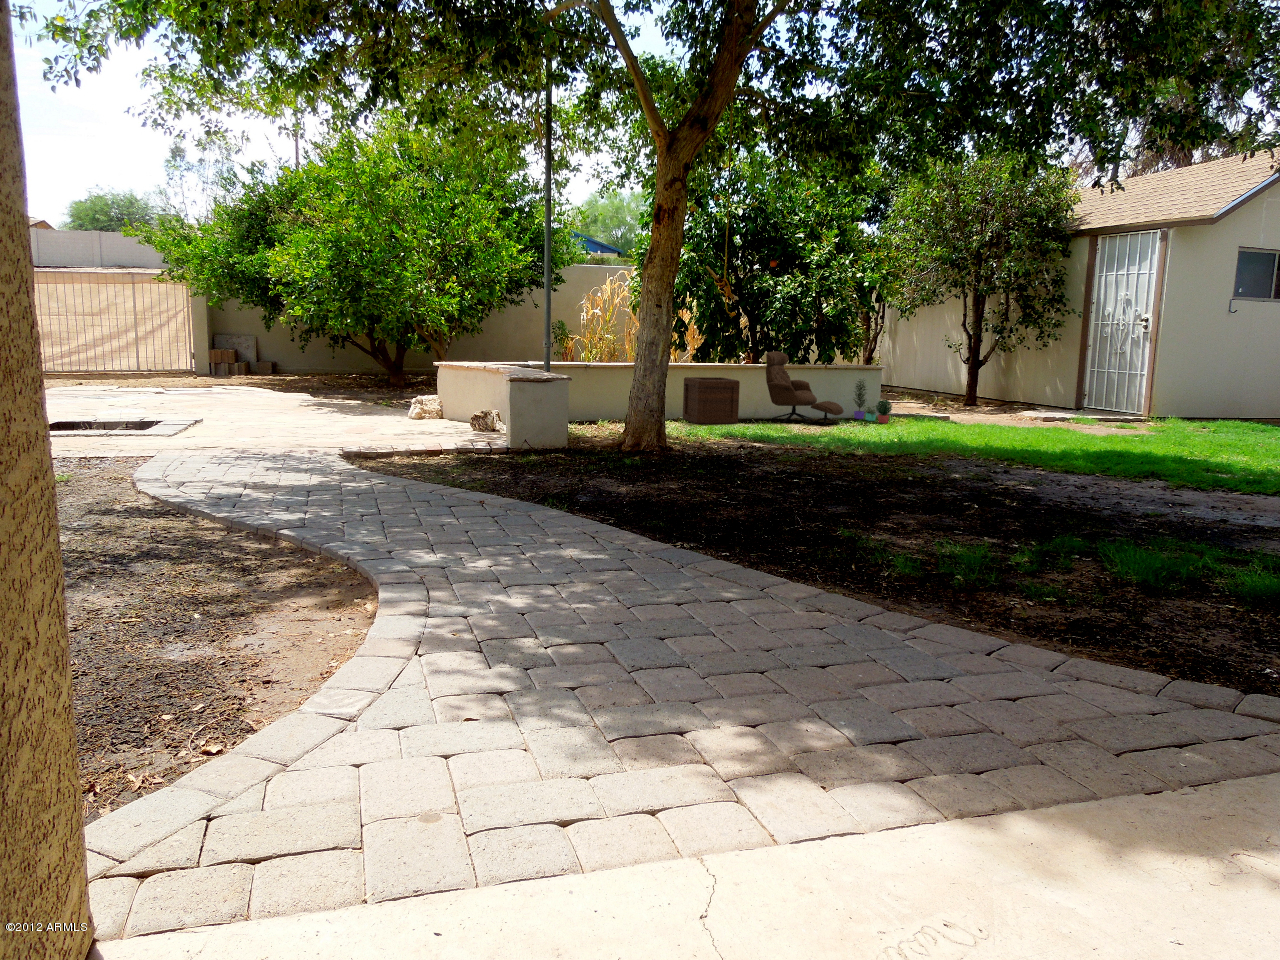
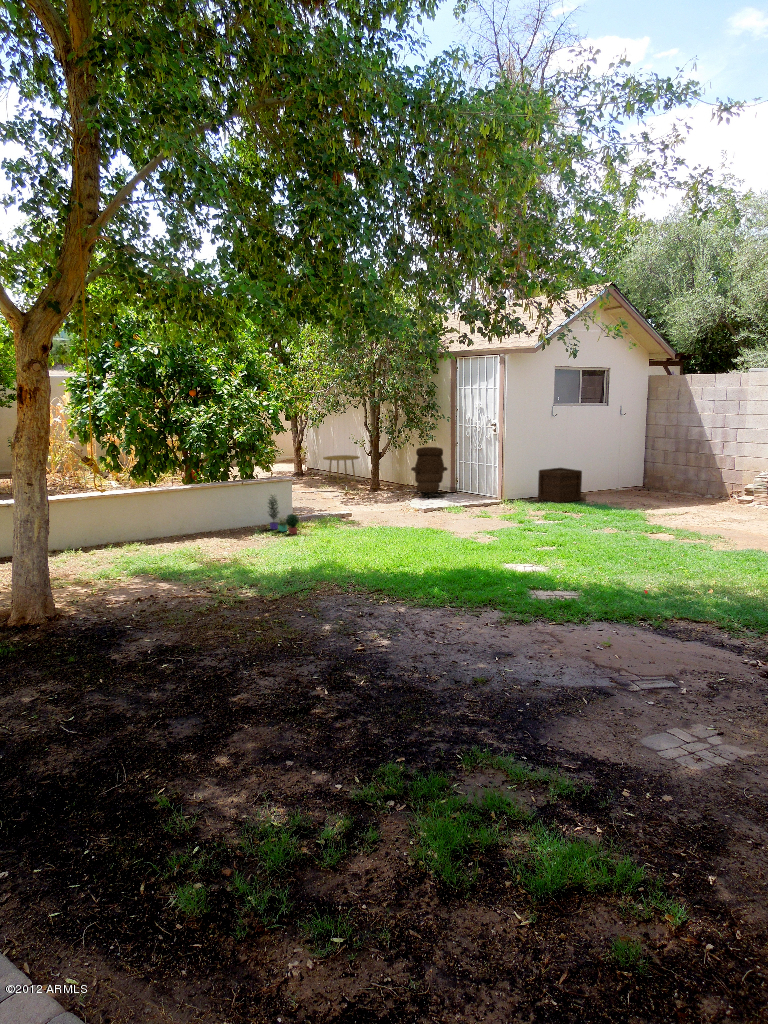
lounge chair: present [766,351,844,425] -> present [411,447,447,499]
round table: none [904,364,951,396] -> present [323,455,360,483]
wooden crate: present [683,377,740,424] -> present [538,468,582,503]

